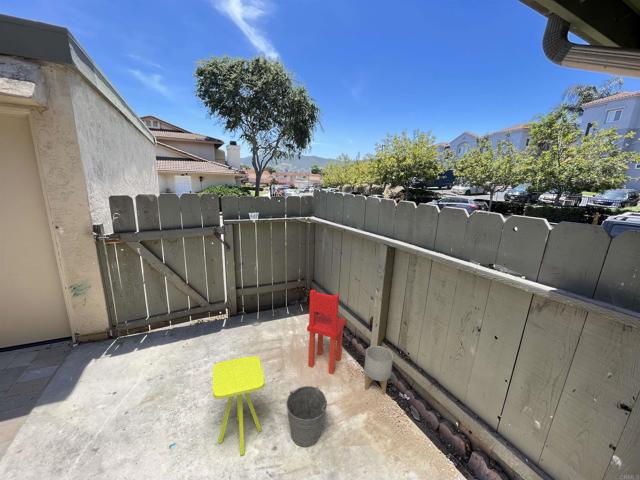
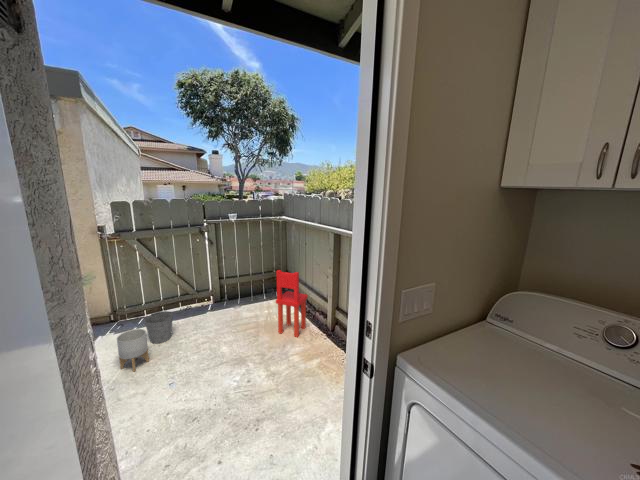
planter: present [364,346,393,394] -> present [117,329,149,372]
side table: present [213,356,265,455] -> none [200,316,239,385]
bucket: present [286,386,327,447] -> present [144,311,173,344]

